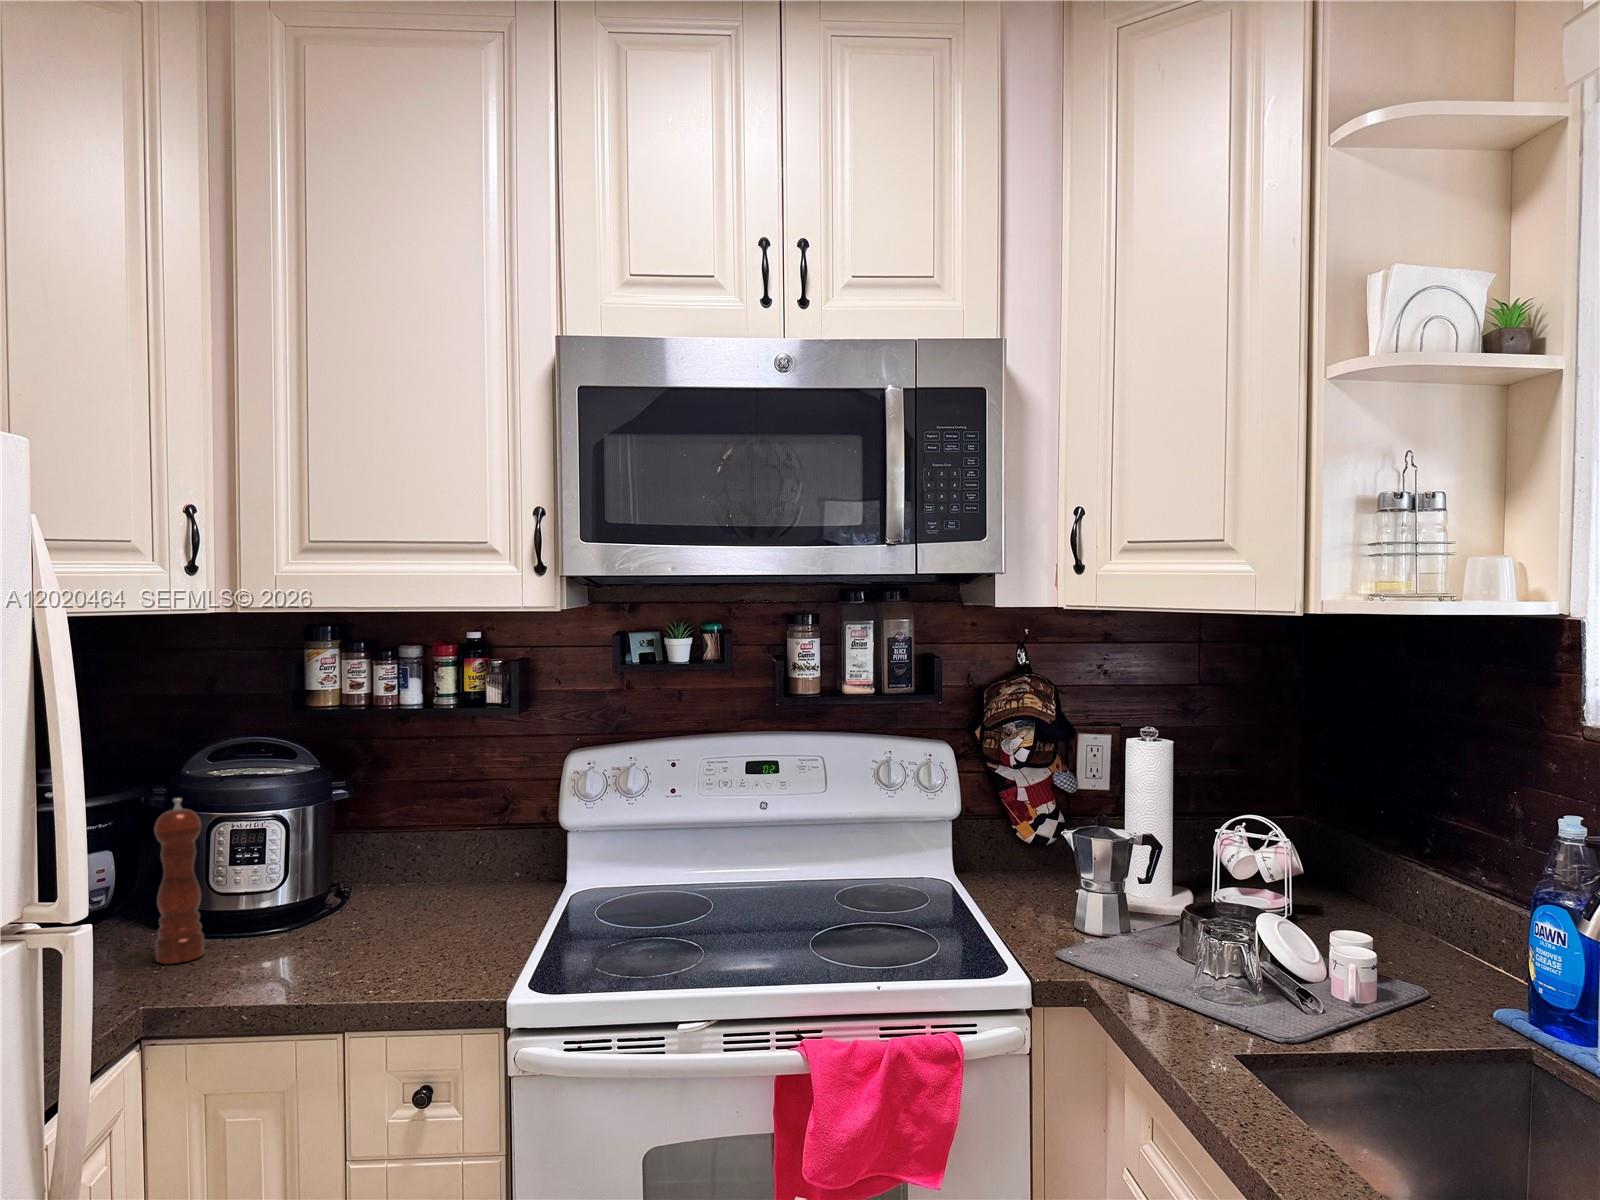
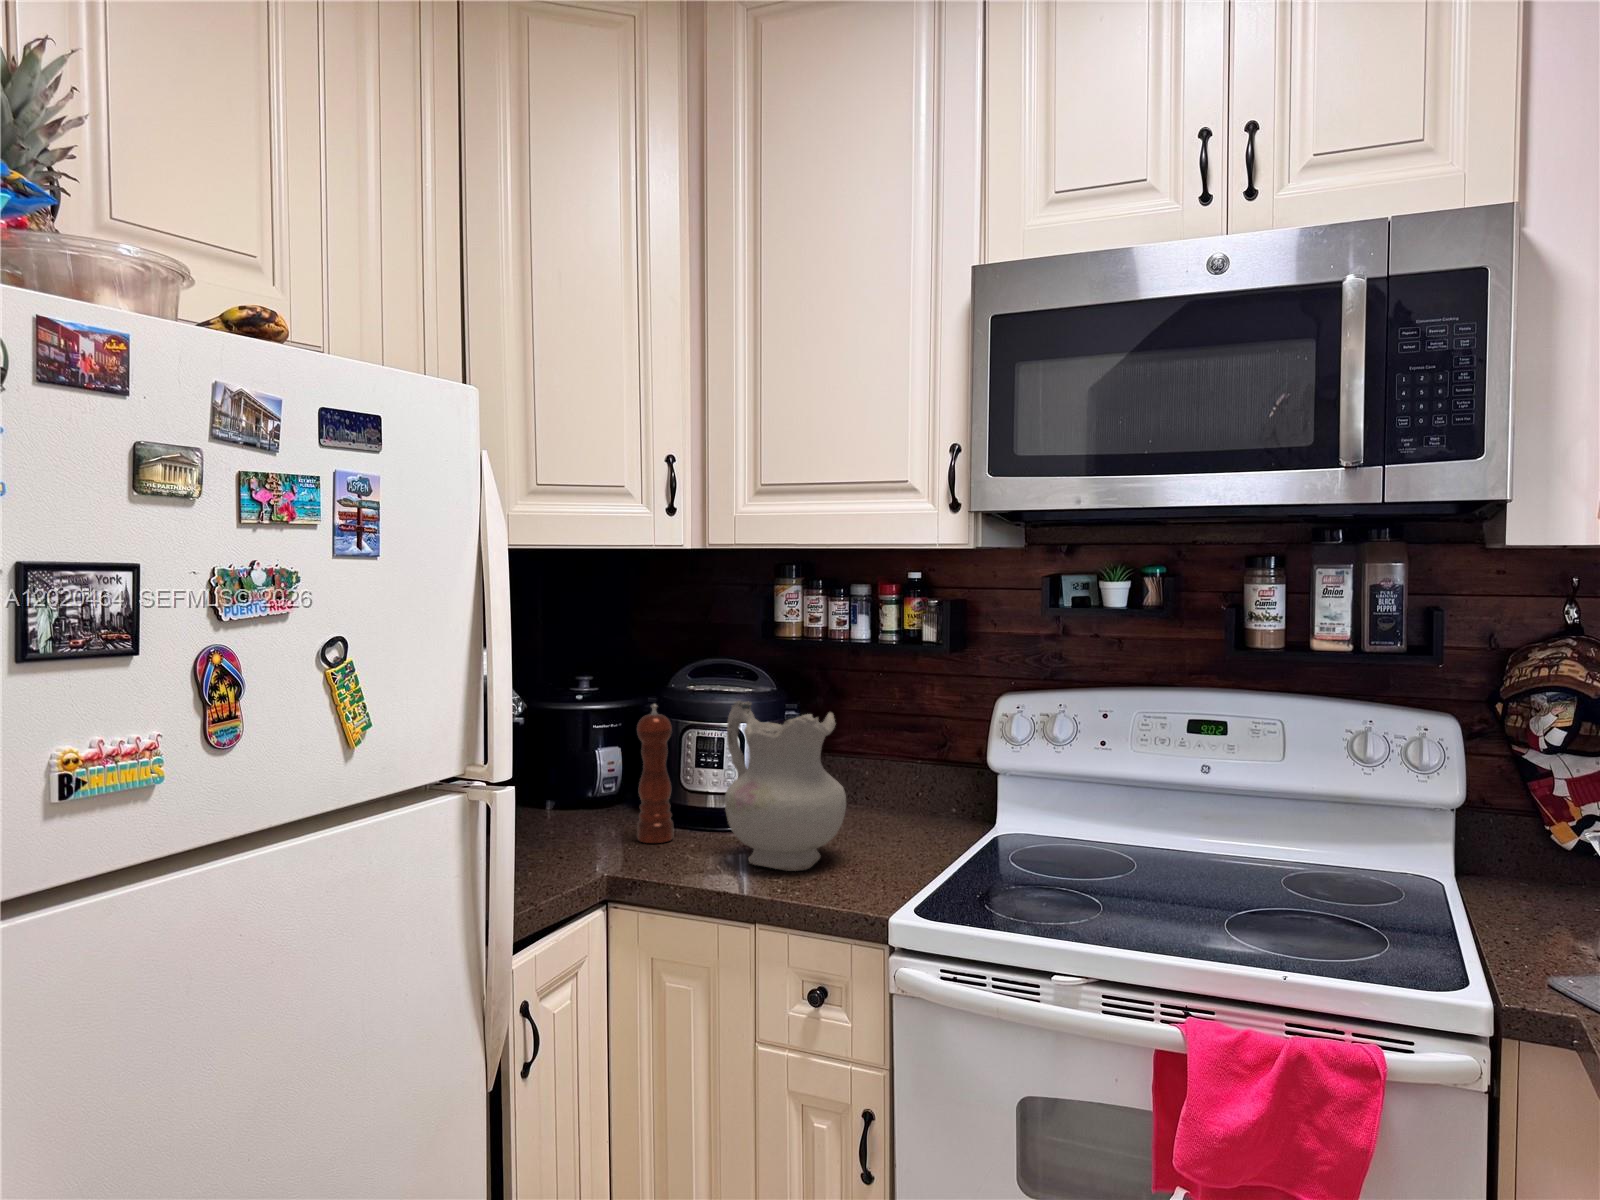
ceramic pitcher: none [278,784,427,968] -> present [725,701,846,871]

